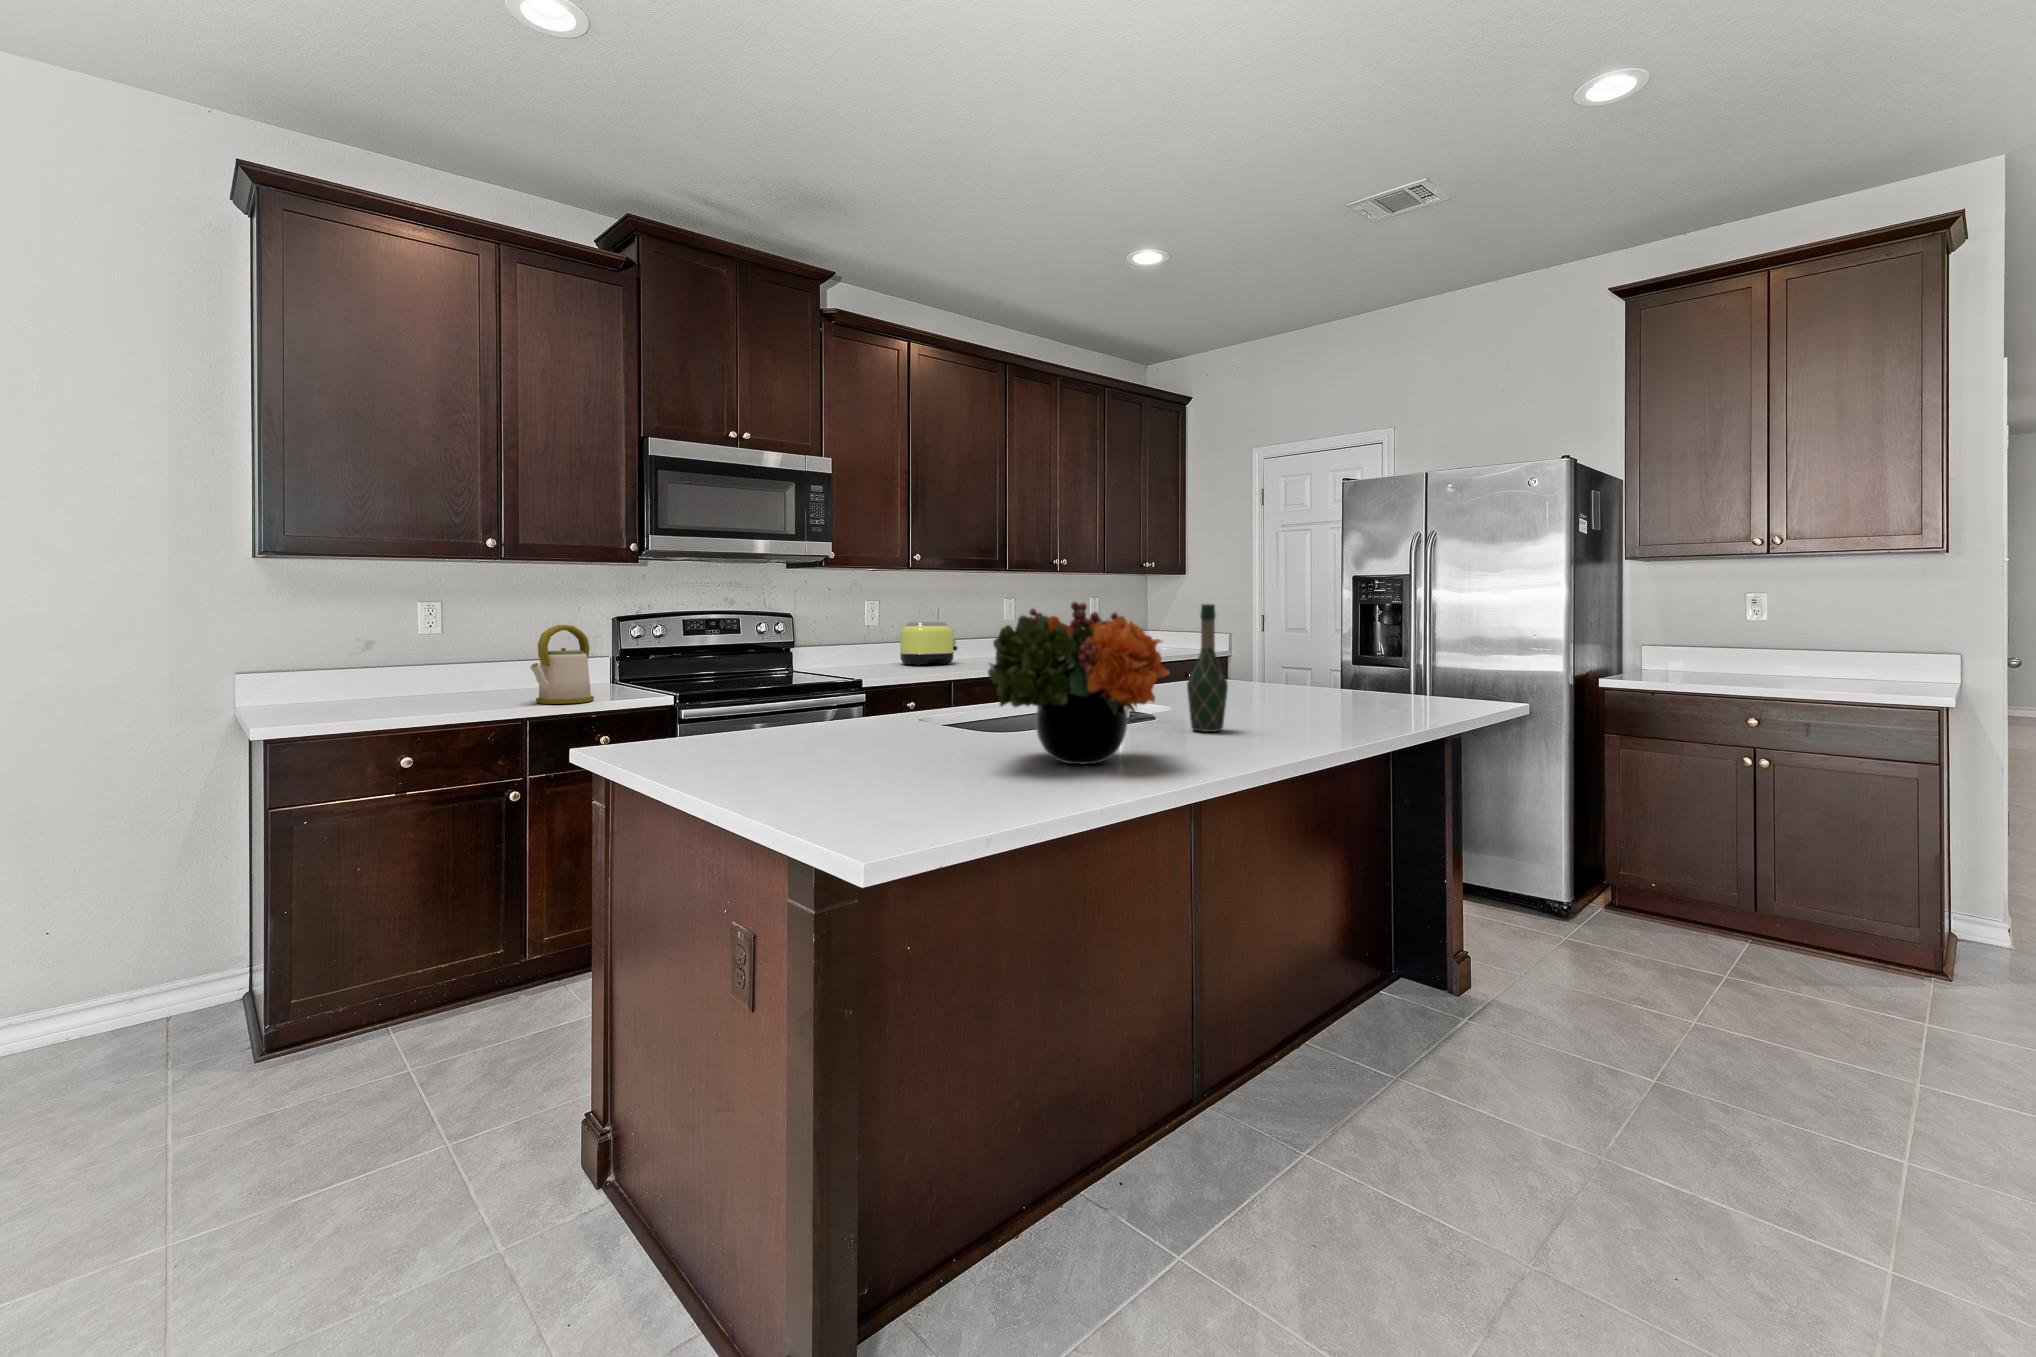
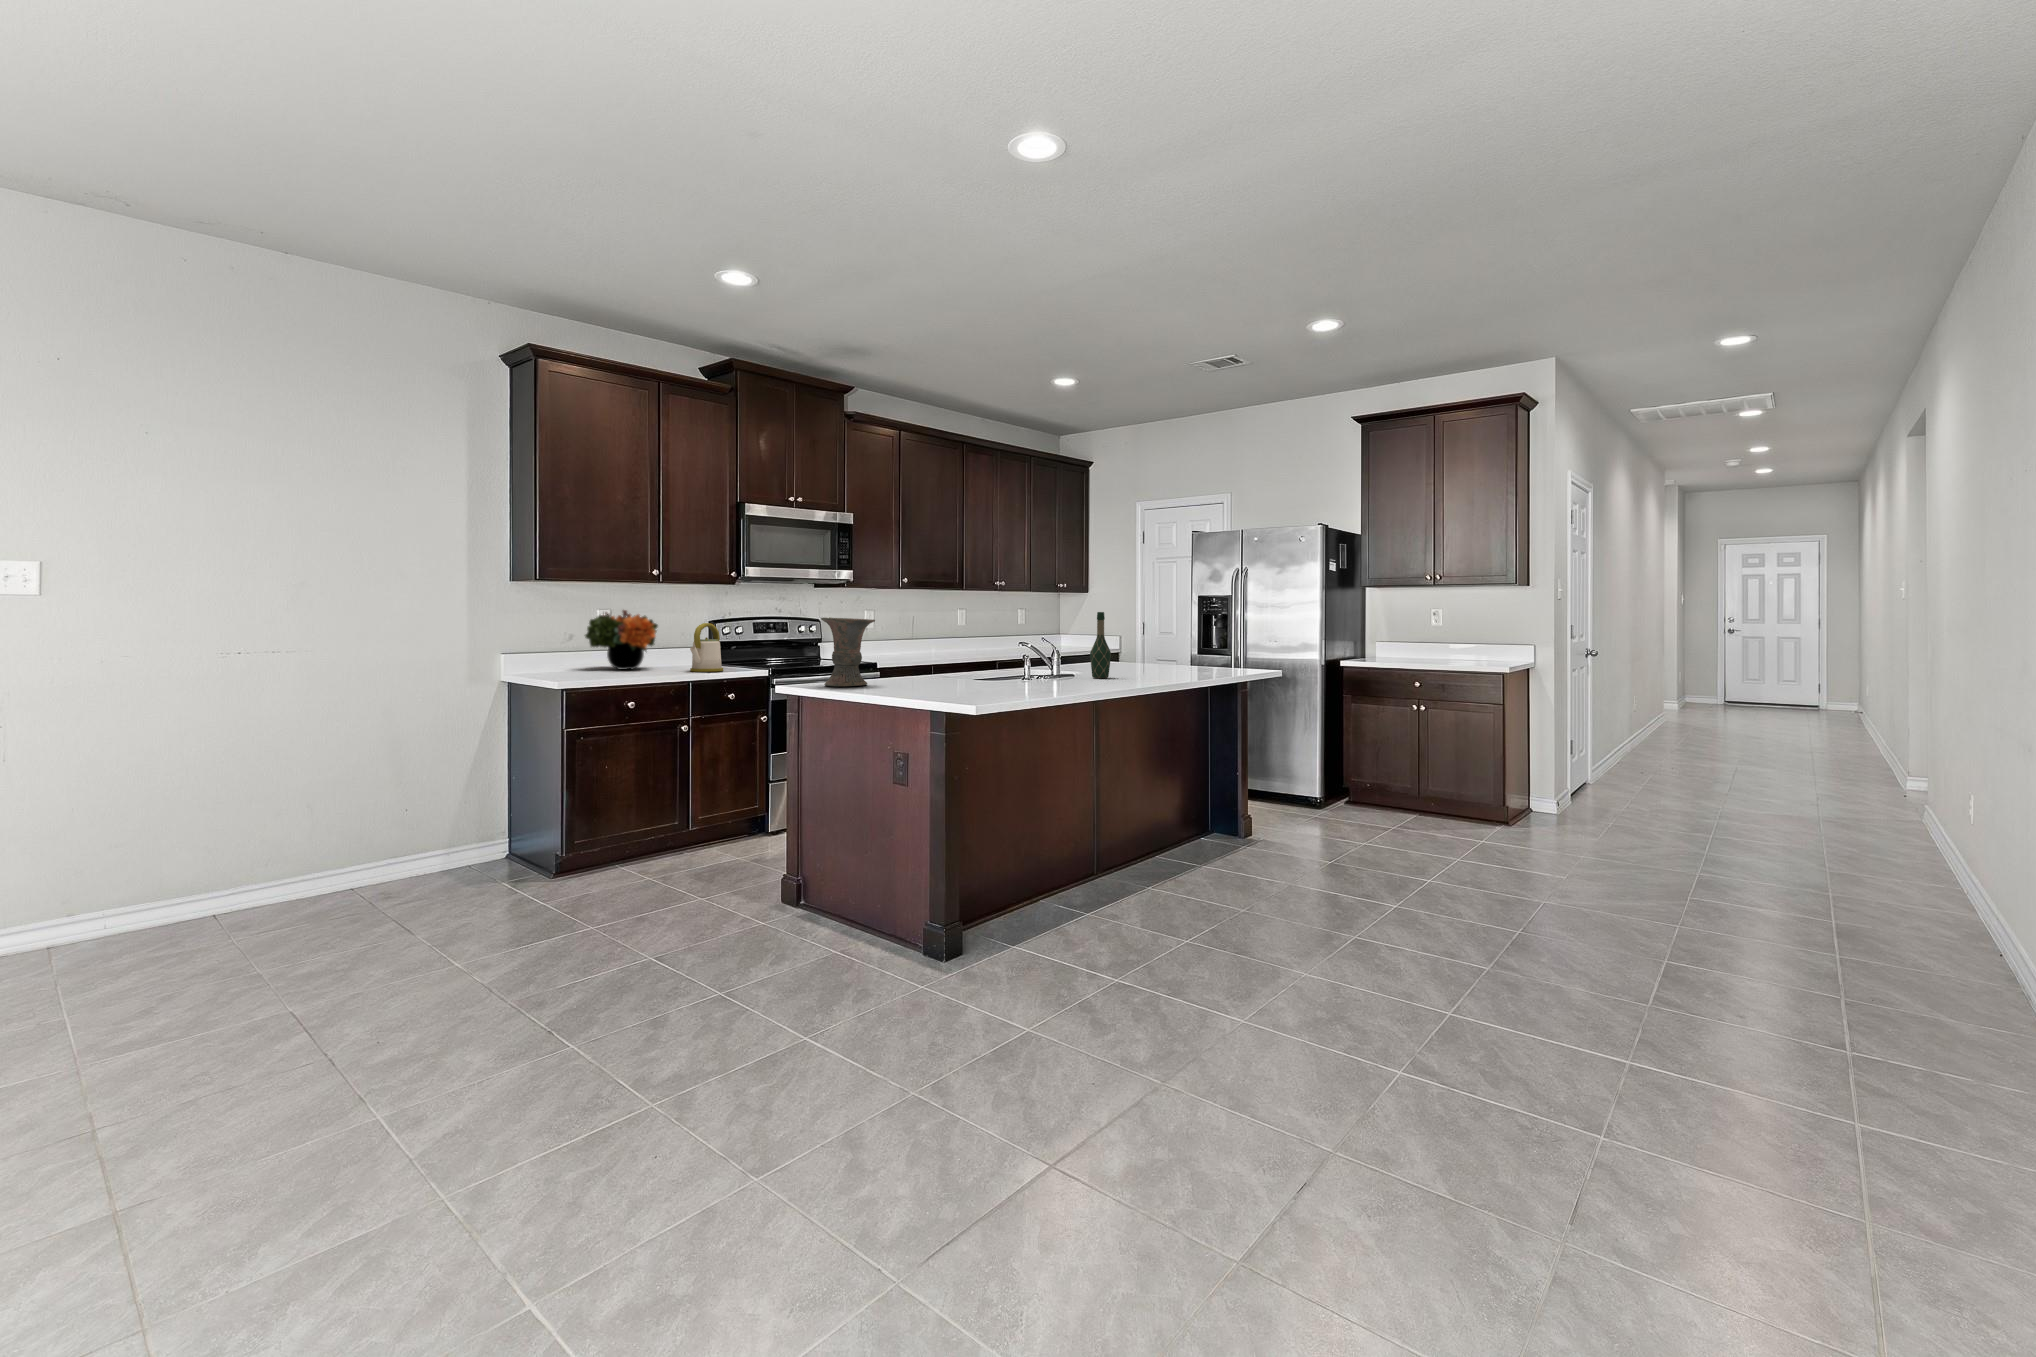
flower arrangement: present [988,602,1170,764] -> present [585,610,658,670]
vase: none [633,619,748,762] -> present [821,617,875,687]
toaster: present [900,622,958,665] -> none [891,625,931,655]

